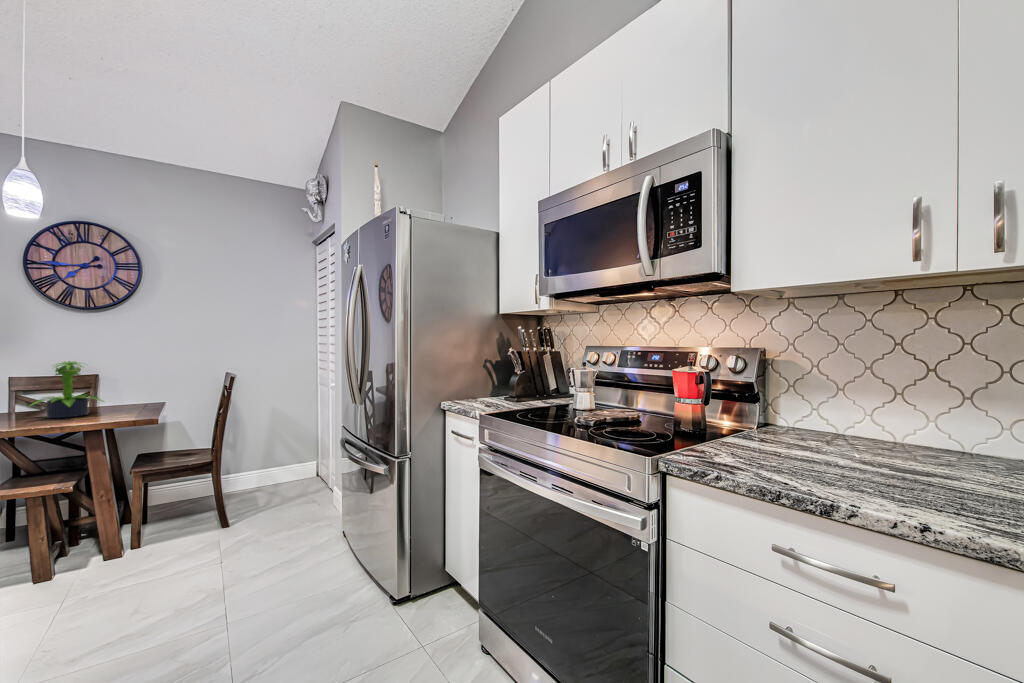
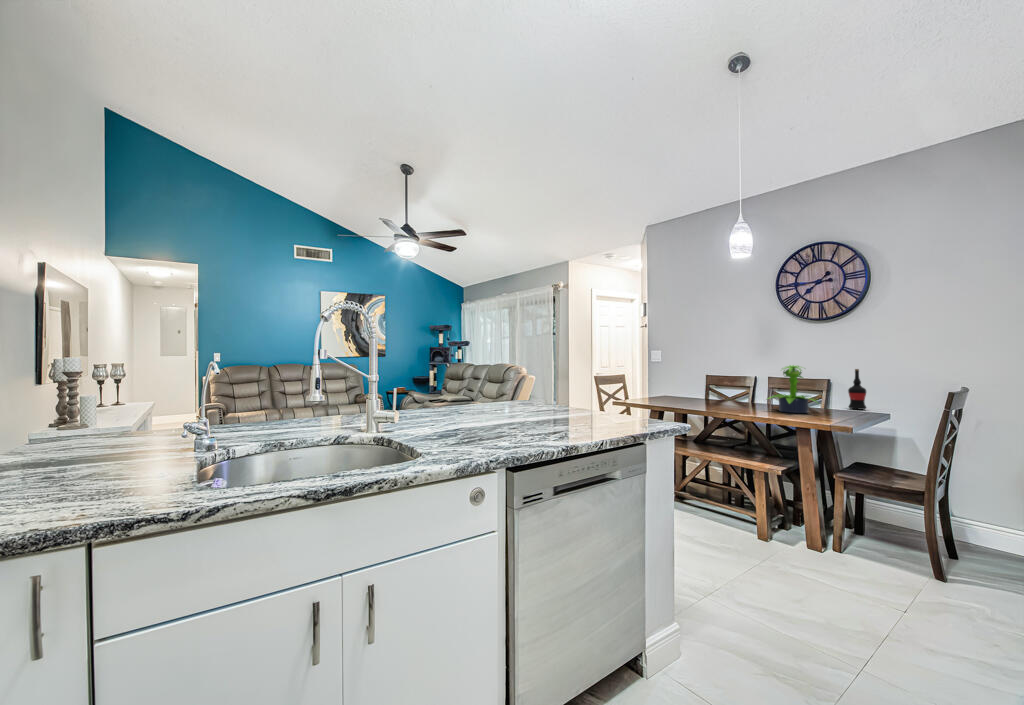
wine bottle: none [121,362,140,402] -> present [848,369,866,410]

